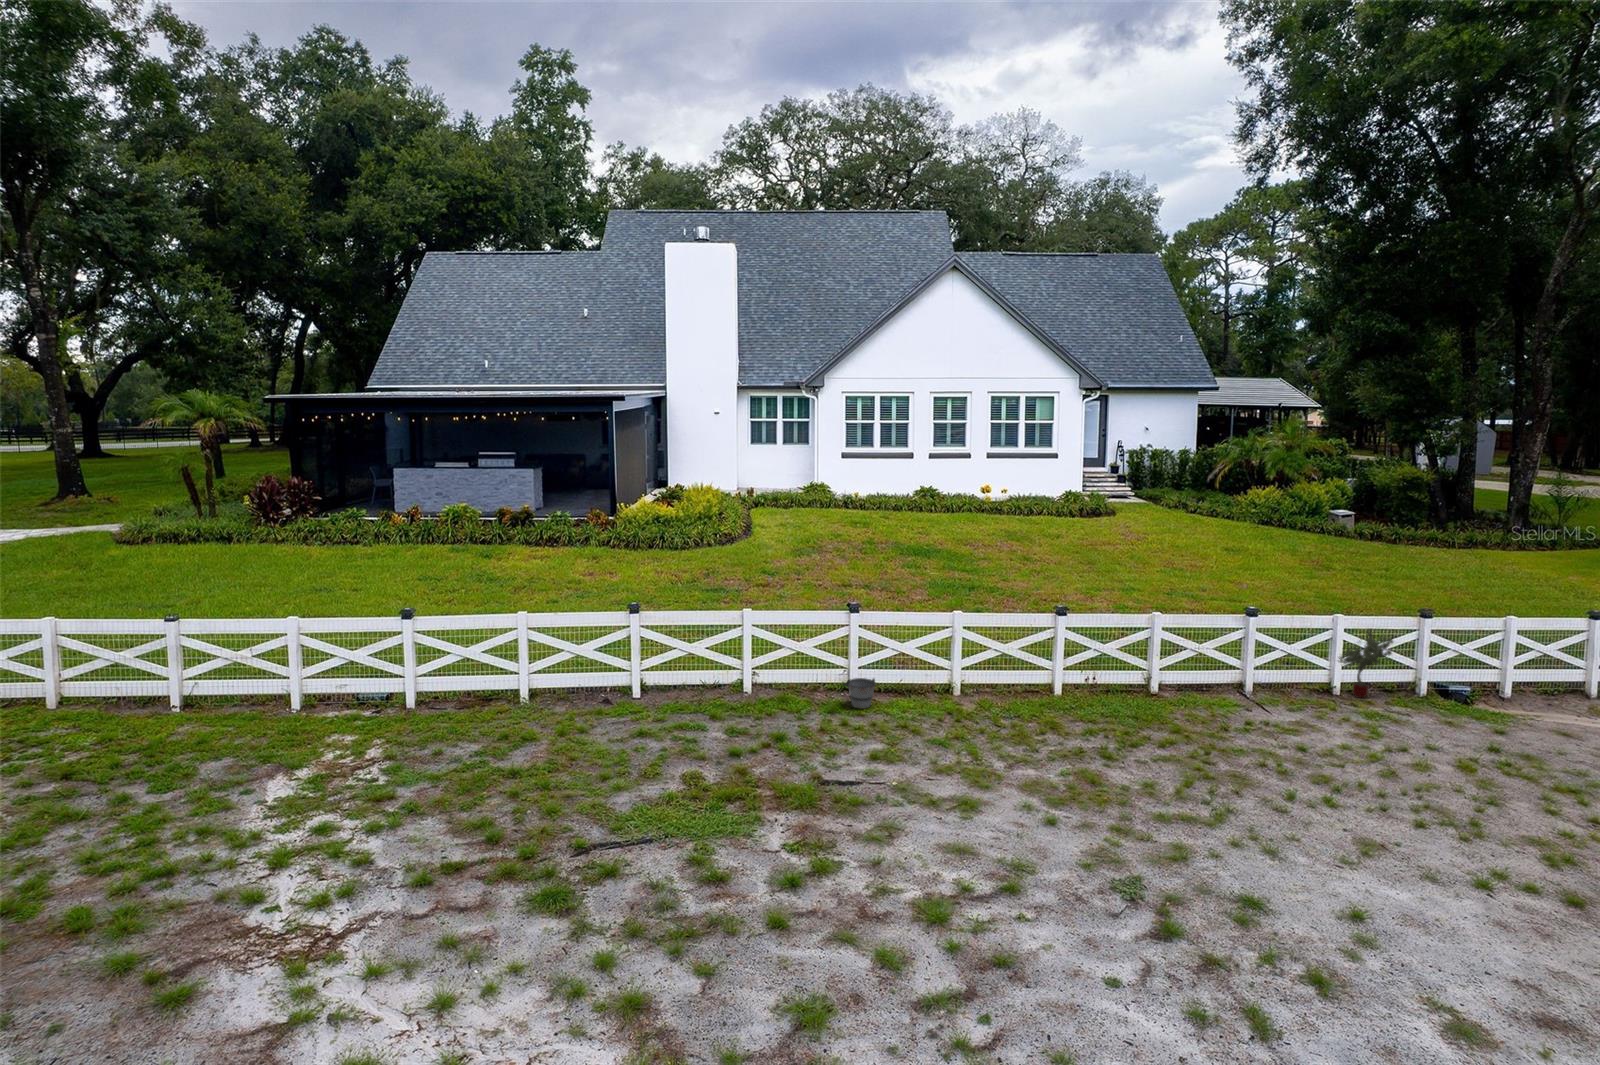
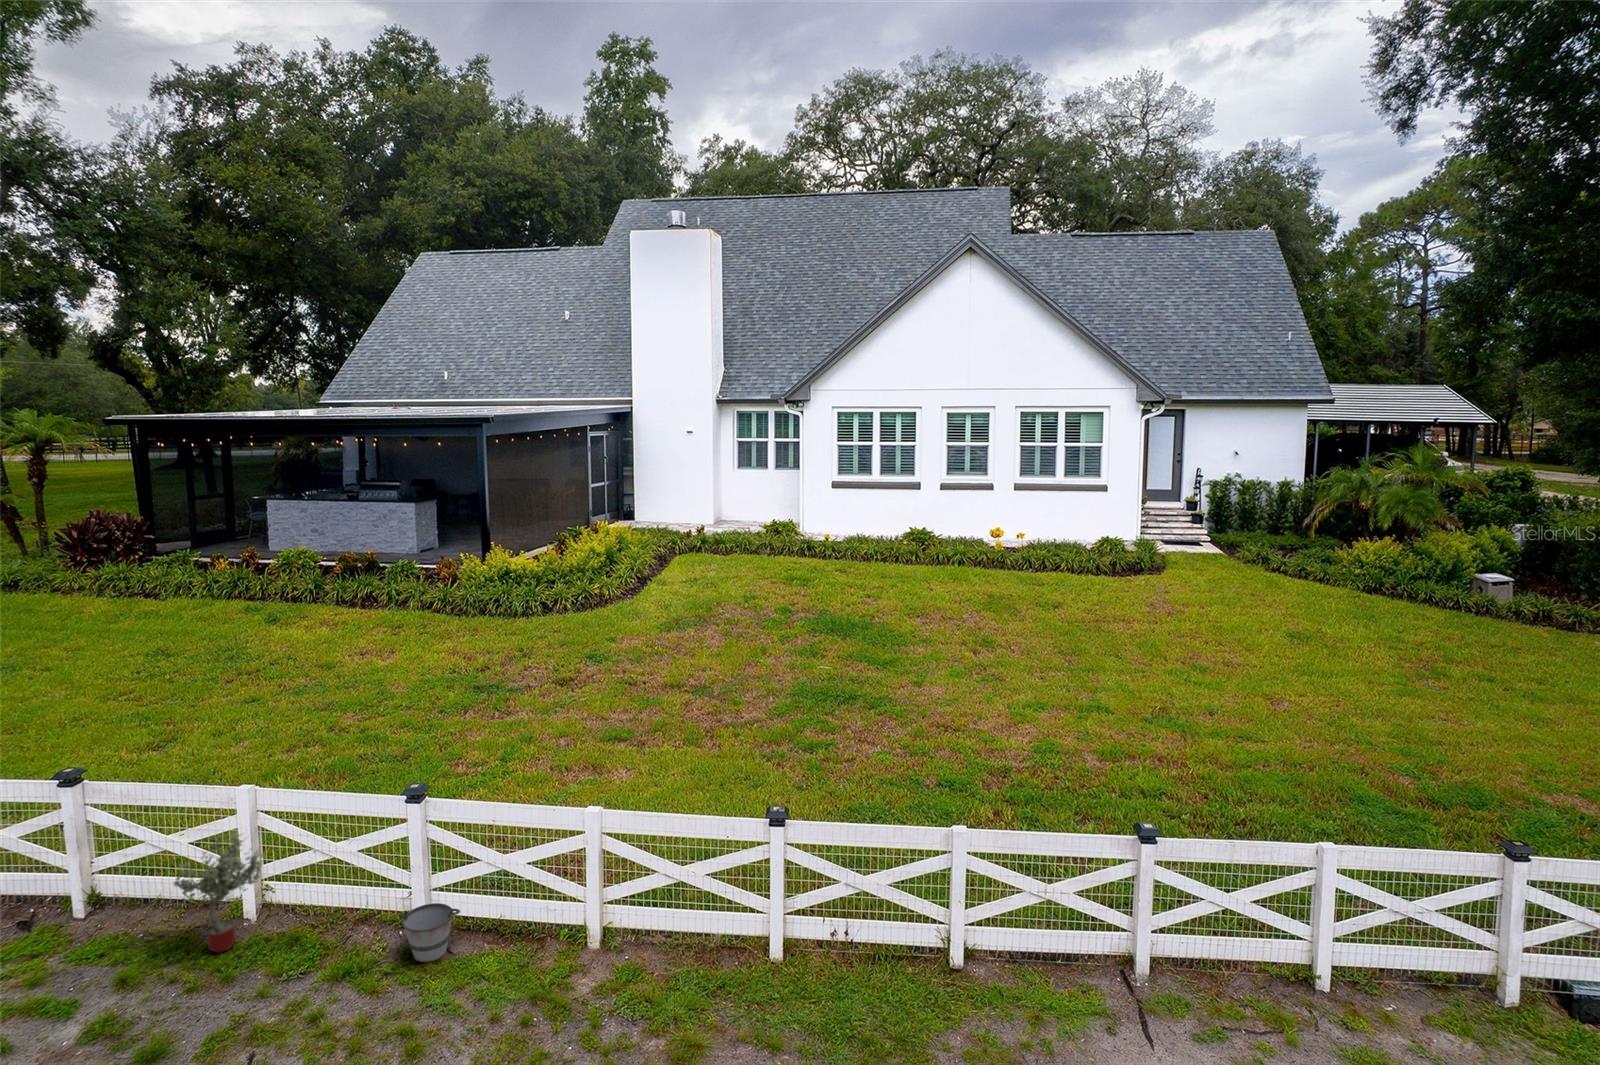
potted tree: present [1339,629,1393,698] -> present [174,831,264,953]

